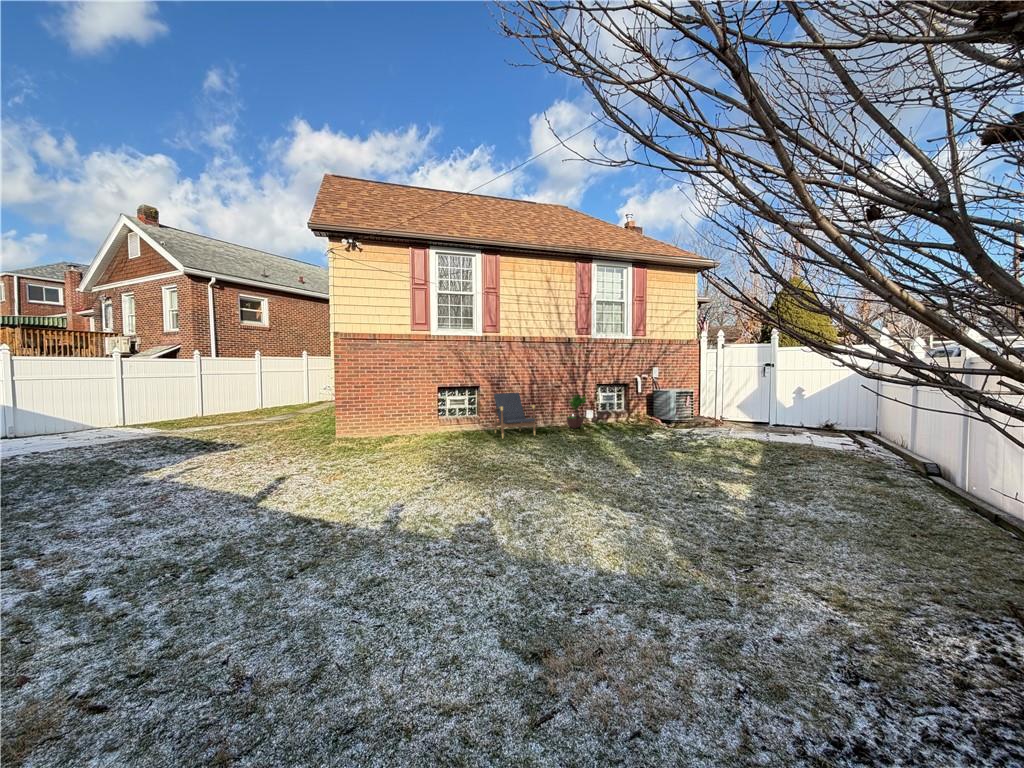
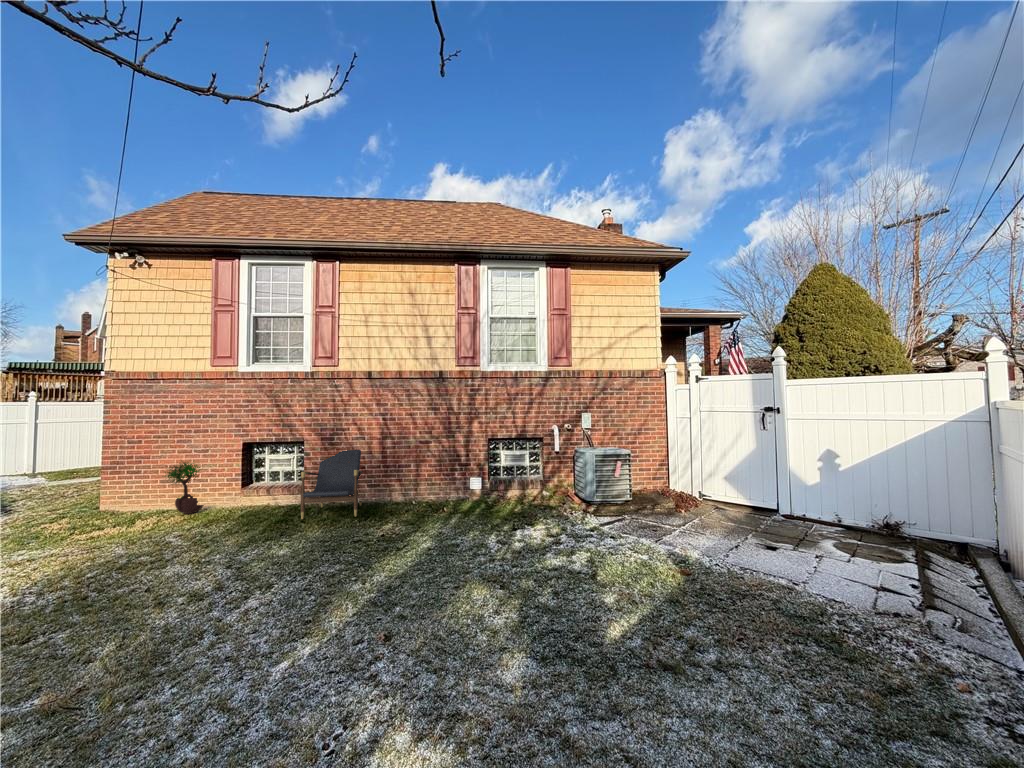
potted tree: present [567,395,585,428] -> present [165,462,204,514]

